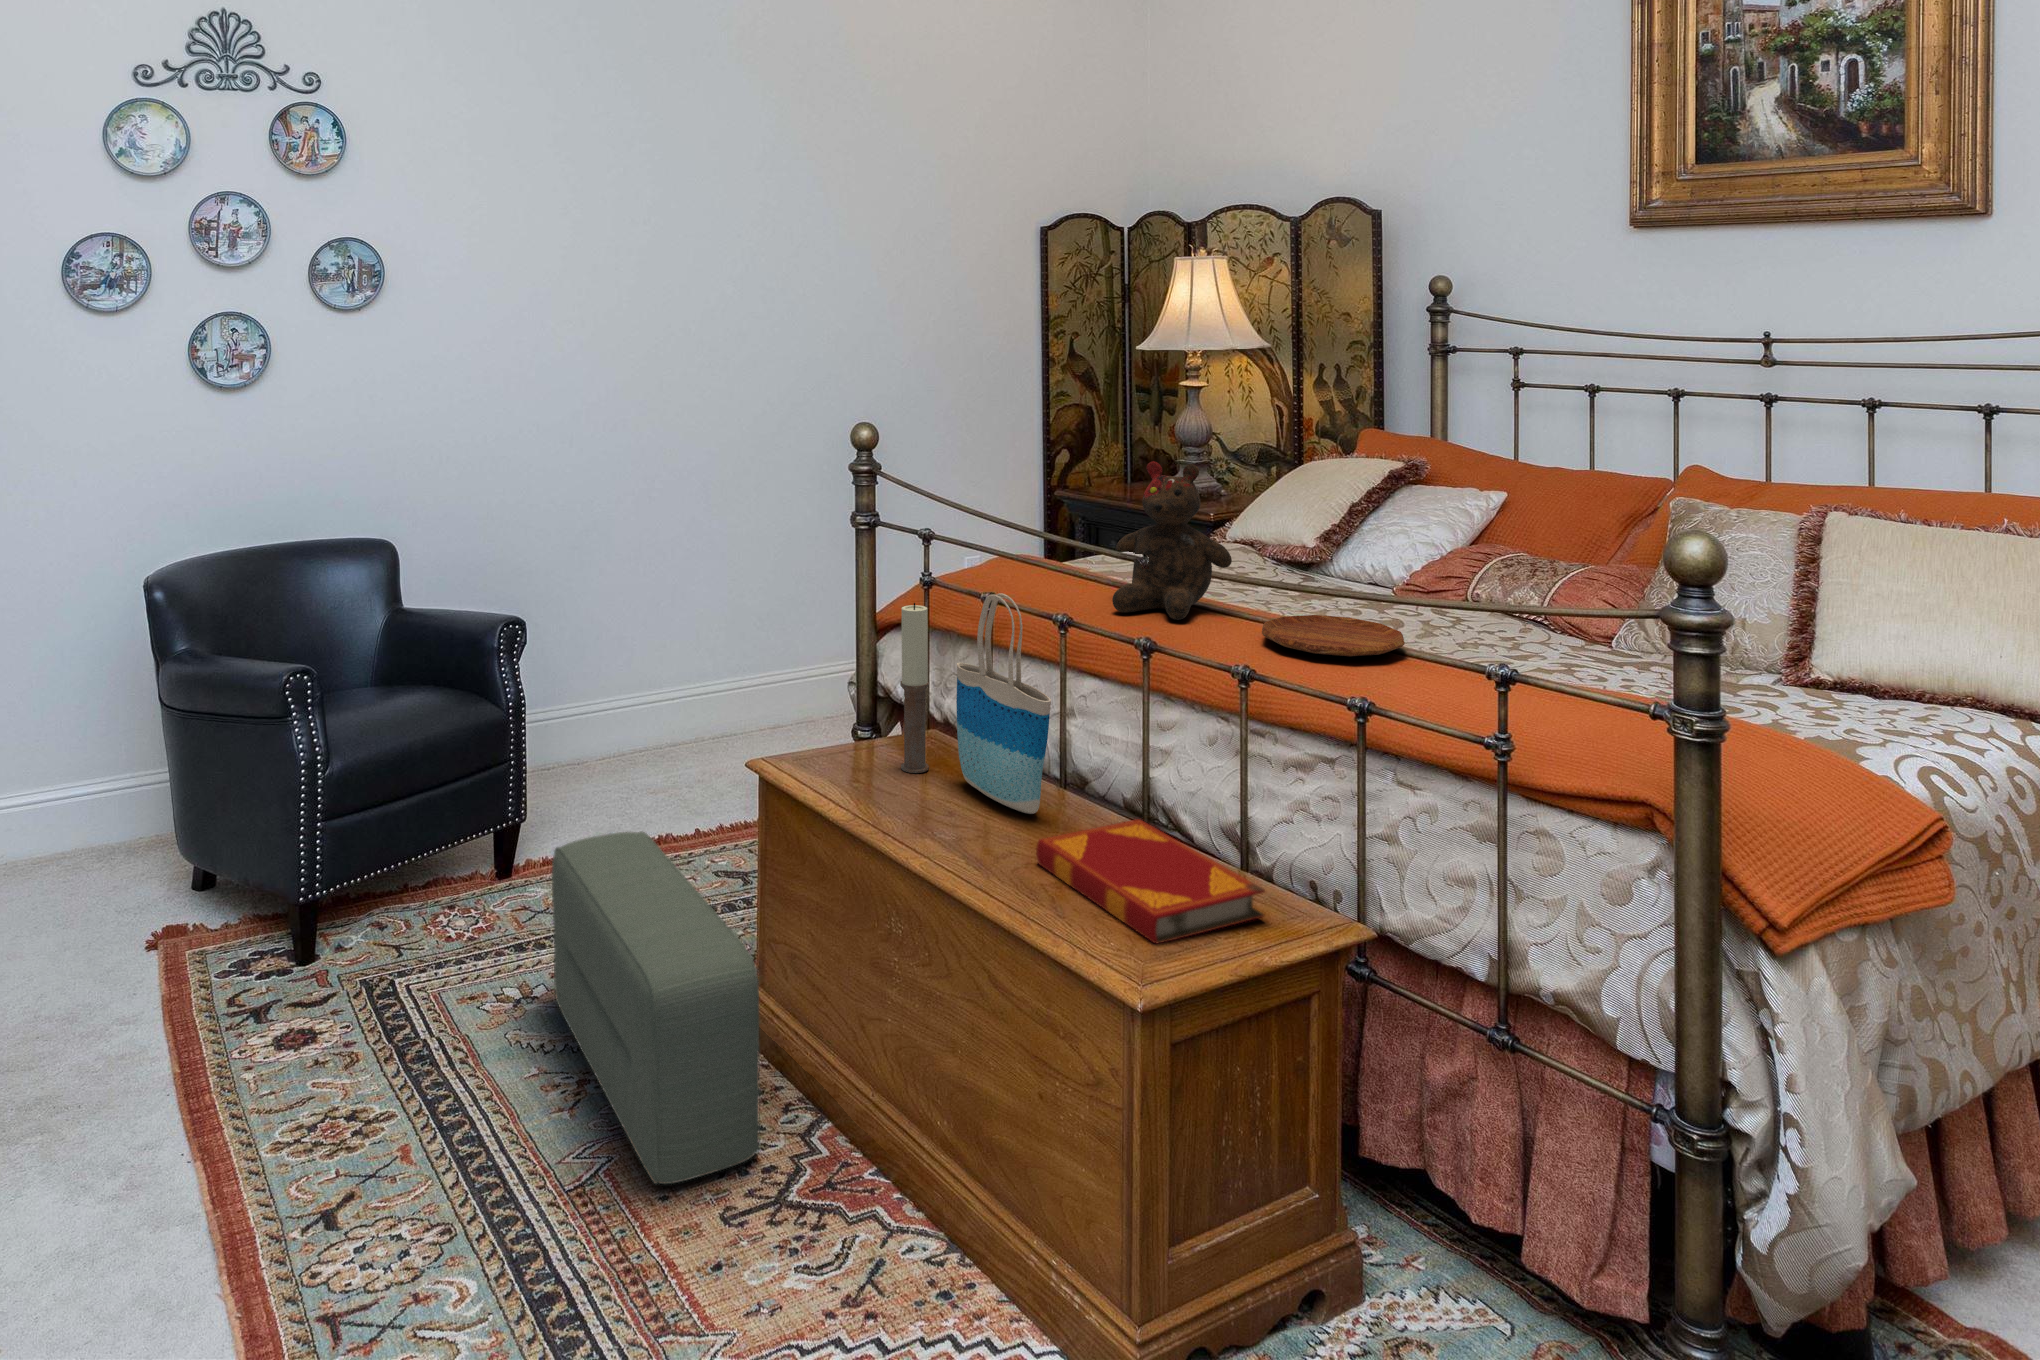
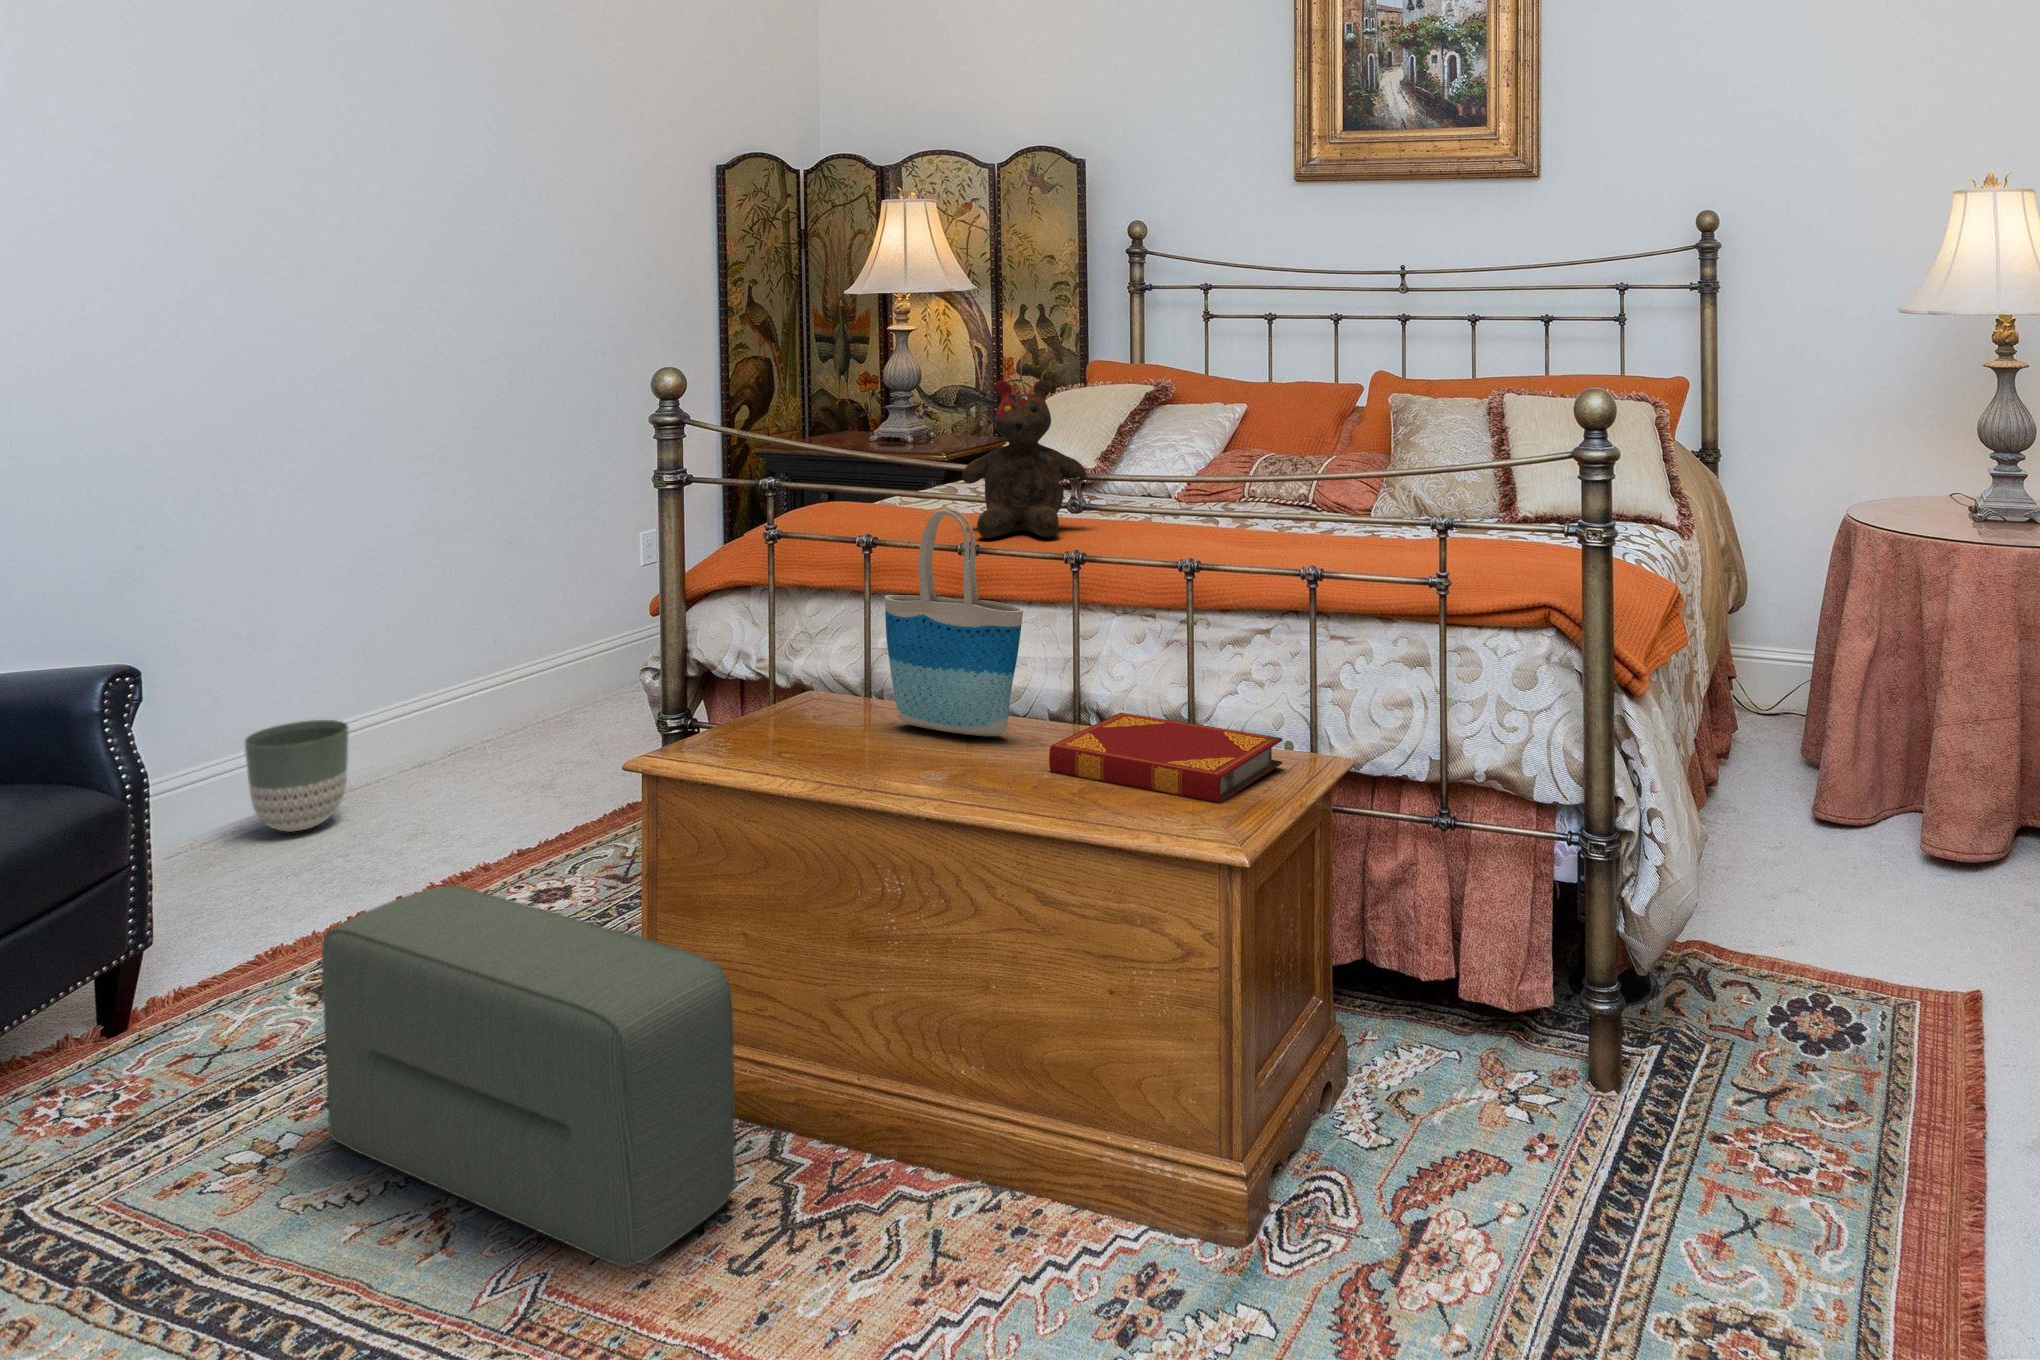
candle: present [900,603,929,773] -> none [815,536,850,729]
tray: present [1262,615,1405,656] -> none [1139,514,1271,544]
planter: none [647,668,713,750] -> present [245,720,348,832]

